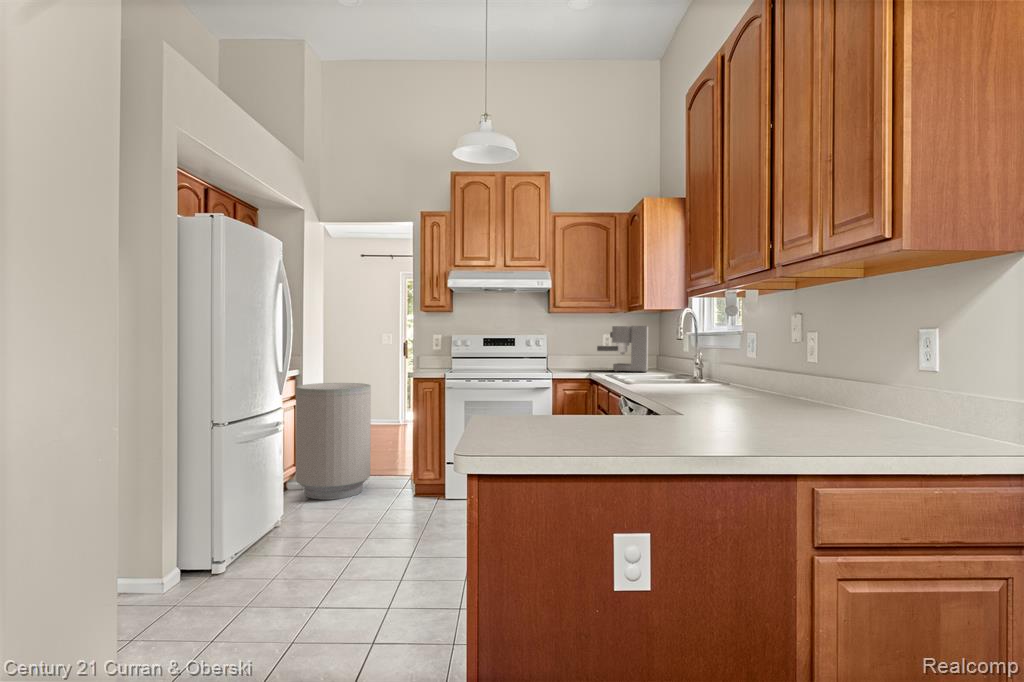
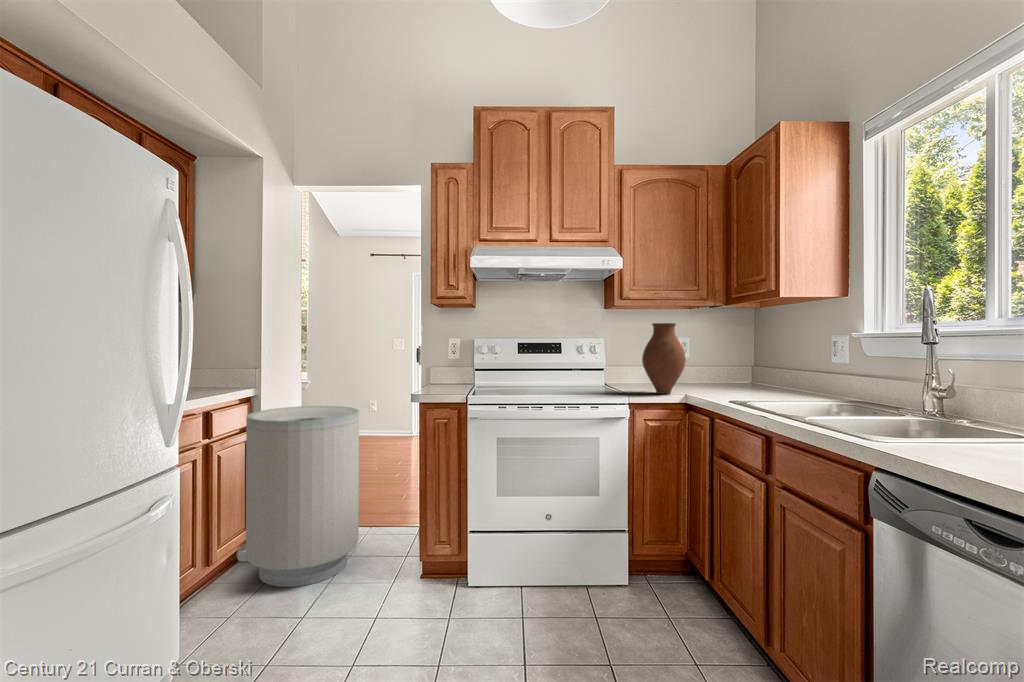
vase: none [564,325,593,373] -> present [642,323,686,394]
coffee maker: present [597,326,648,372] -> none [683,325,764,393]

